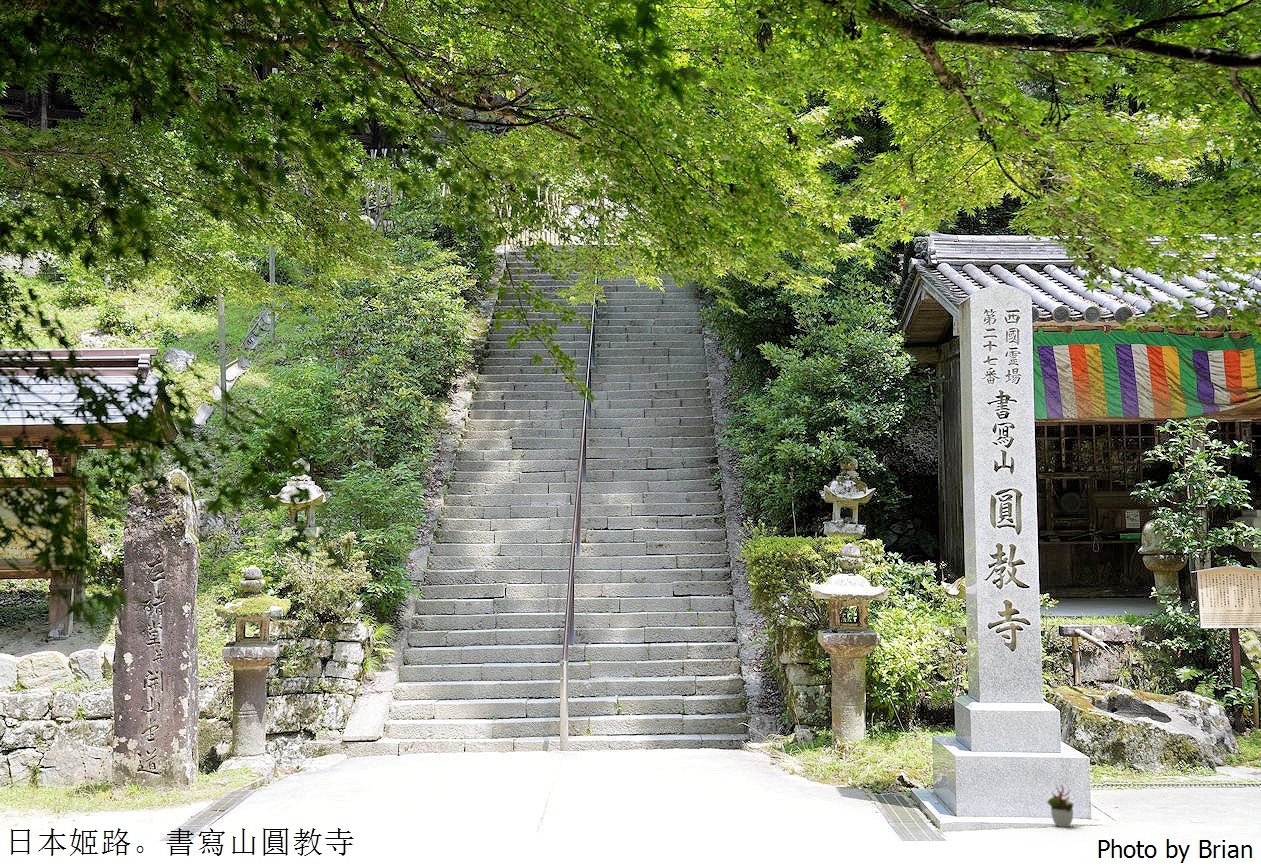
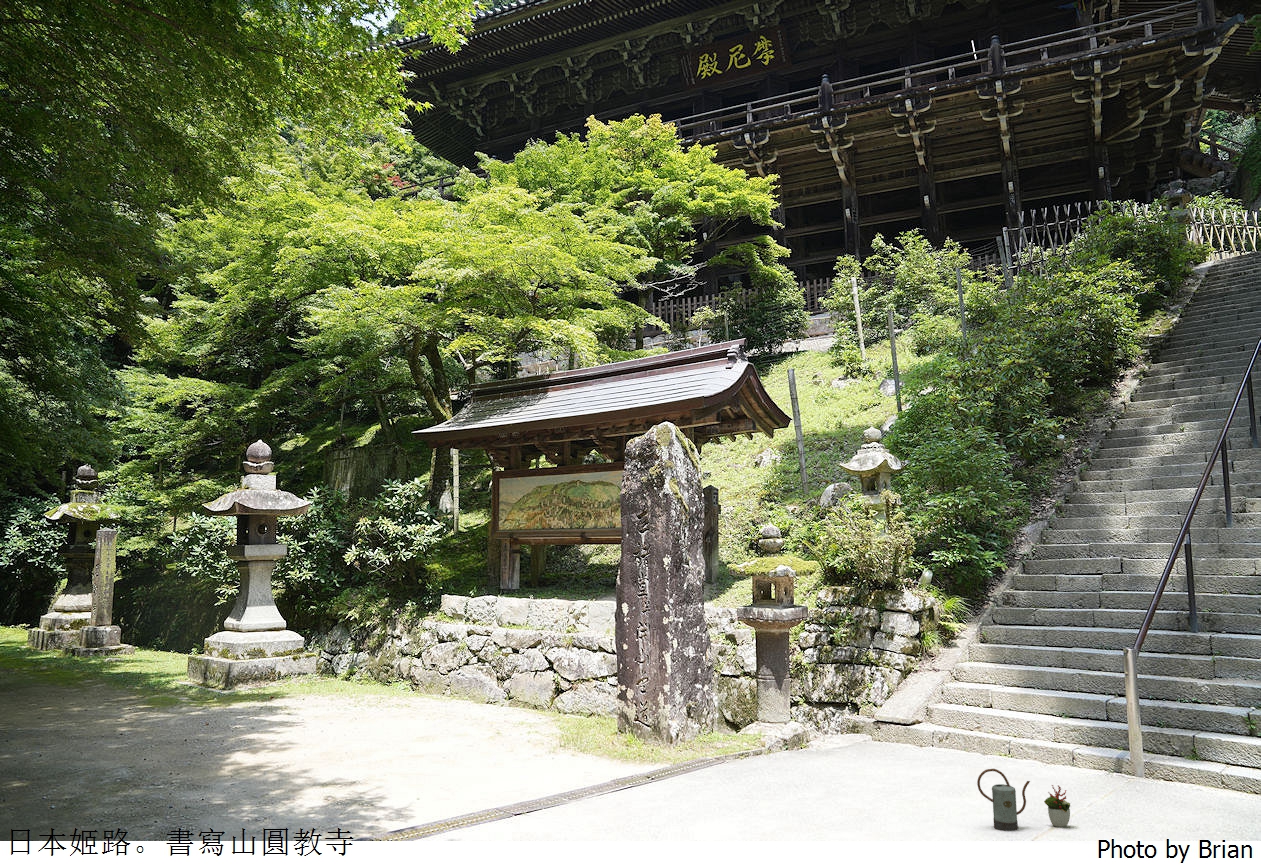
watering can: none [980,769,1033,831] -> present [977,769,1030,831]

